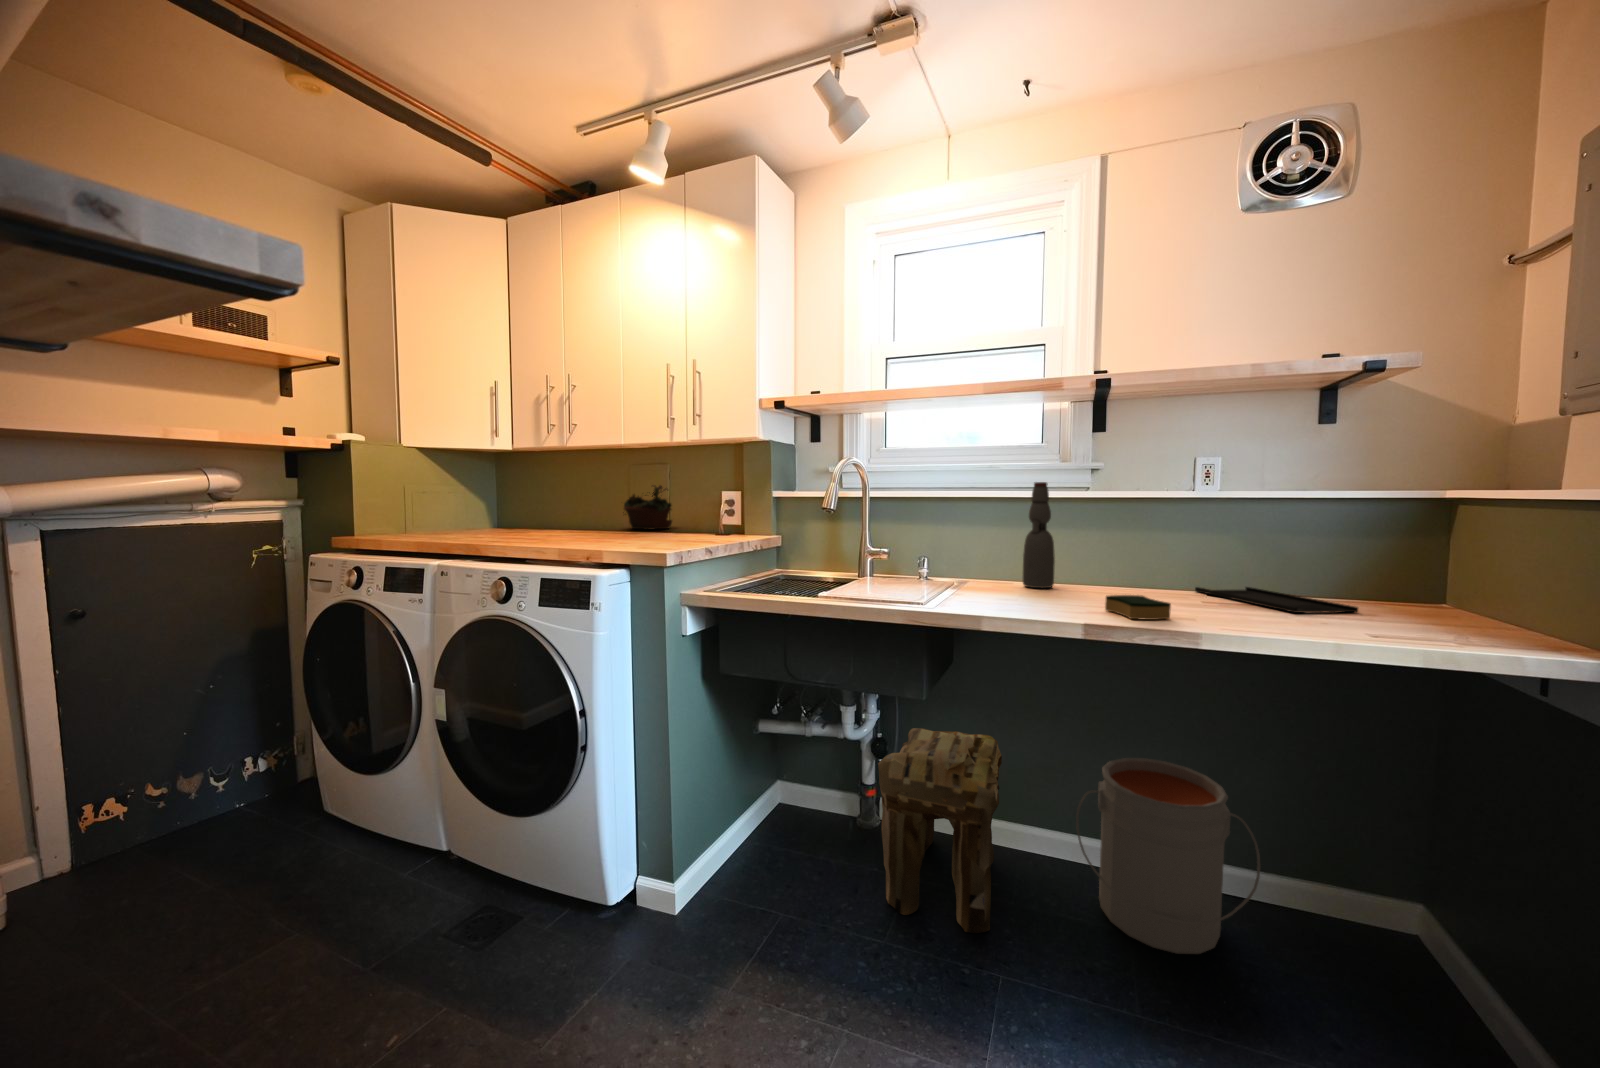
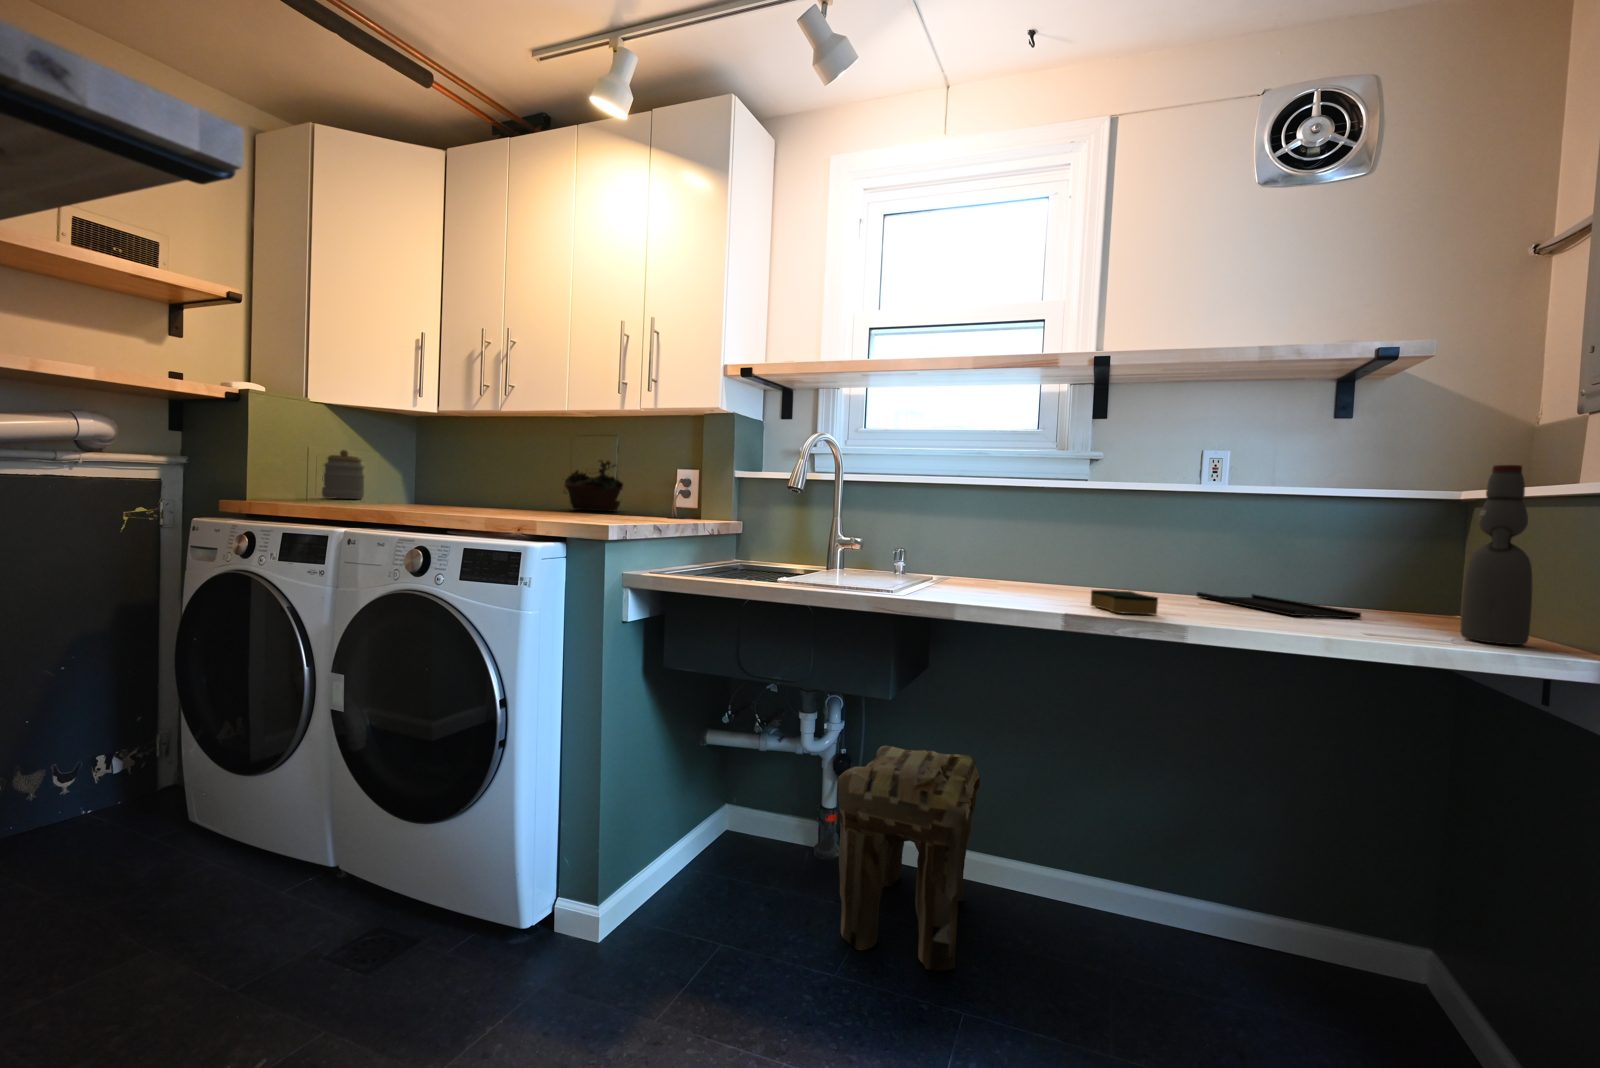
bottle: present [1023,482,1055,588] -> present [1461,465,1532,645]
jar: none [417,486,454,529] -> present [322,450,364,499]
bucket: present [1076,758,1260,954] -> none [1057,783,1253,999]

